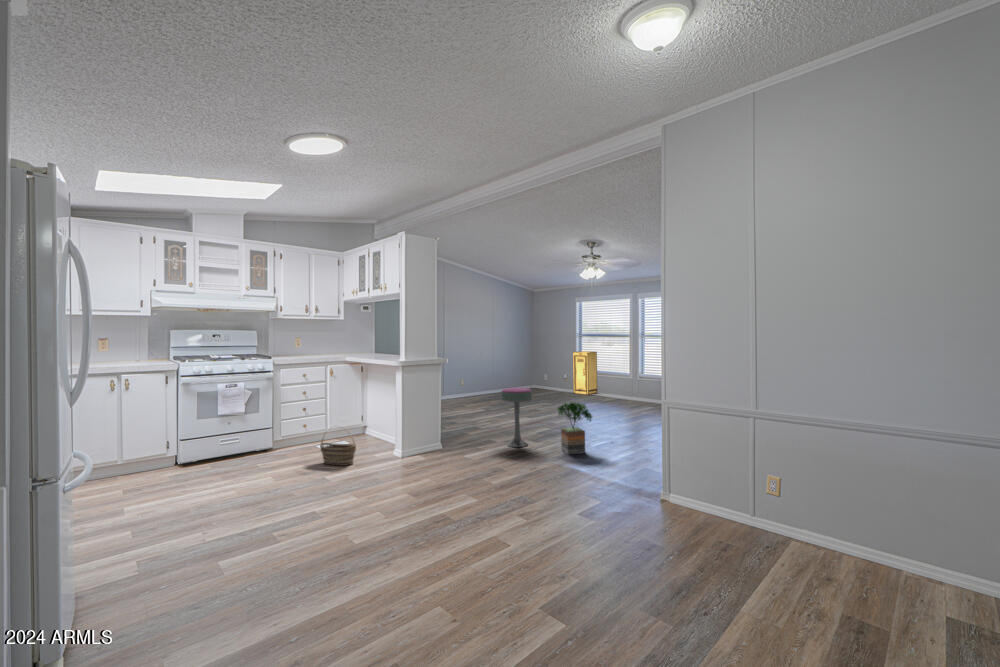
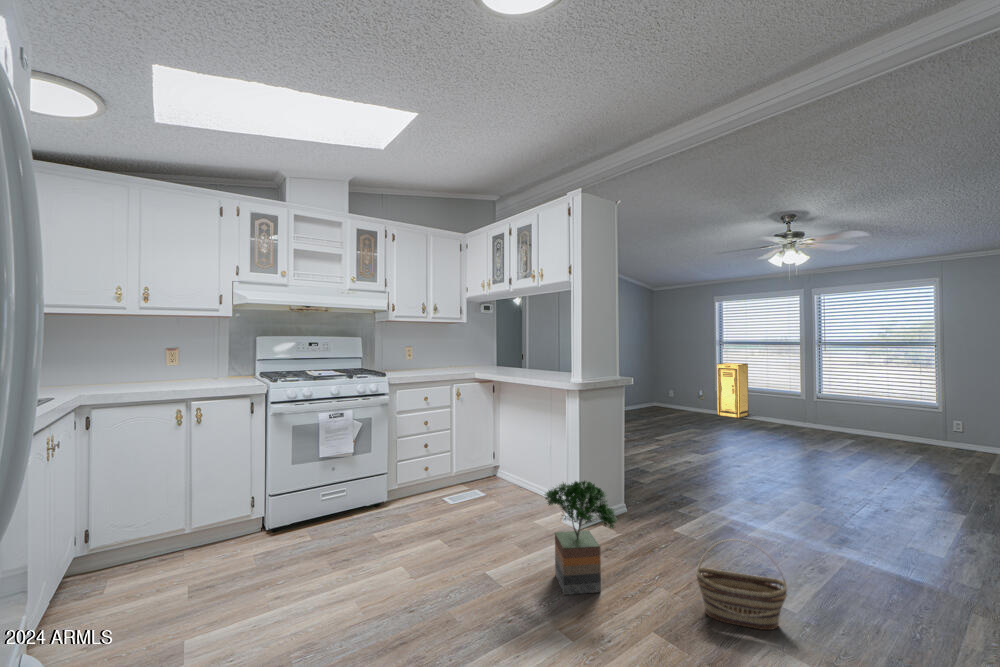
bar stool: present [501,388,532,447] -> none [708,422,758,514]
potted tree: present [557,403,592,454] -> present [545,481,616,595]
basket: present [320,431,356,466] -> present [697,539,787,630]

